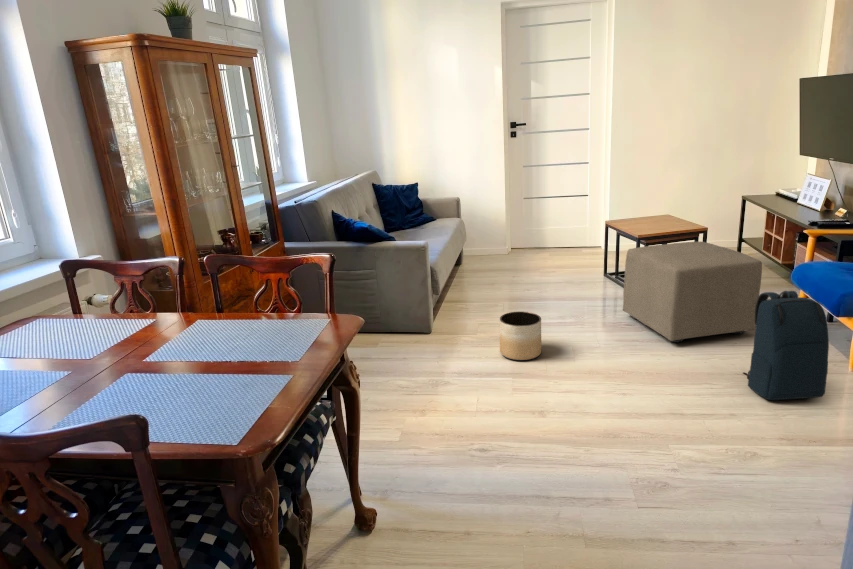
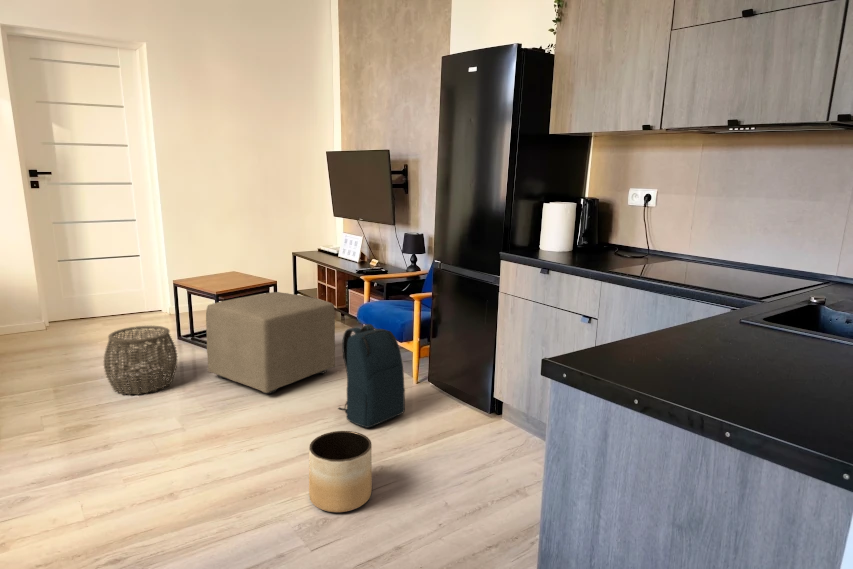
woven basket: none [541,261,598,320] -> present [104,326,177,395]
planter: present [500,311,541,360] -> present [309,431,372,512]

